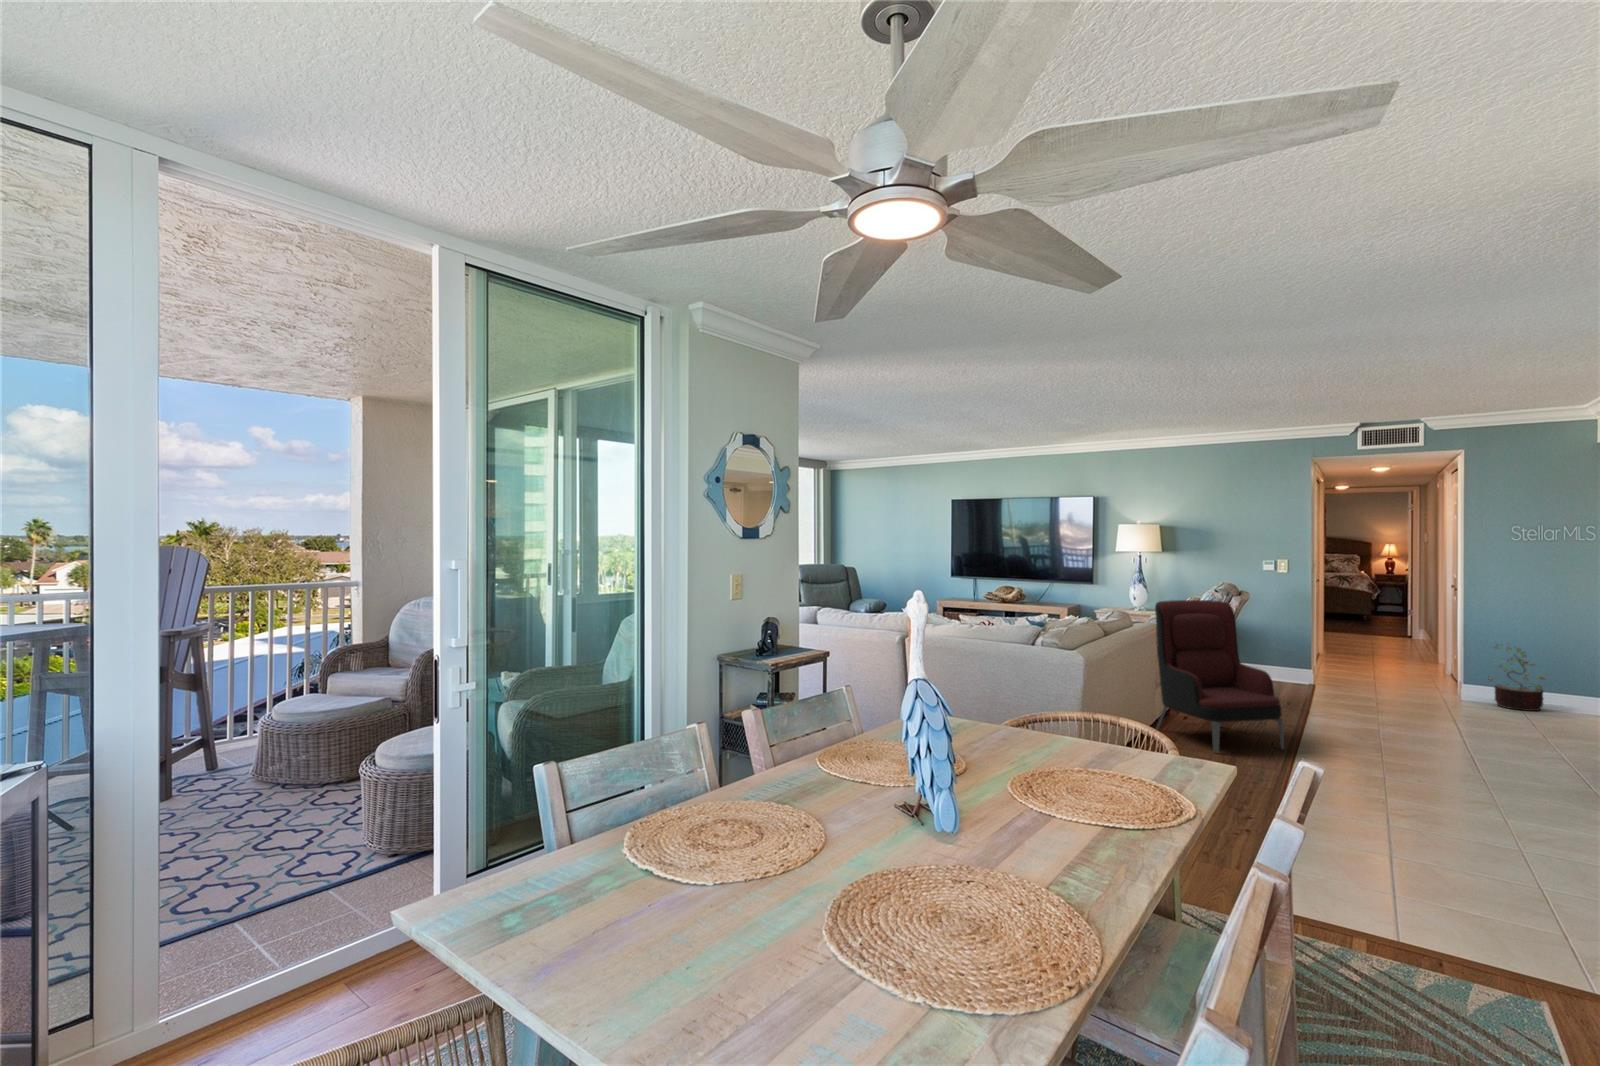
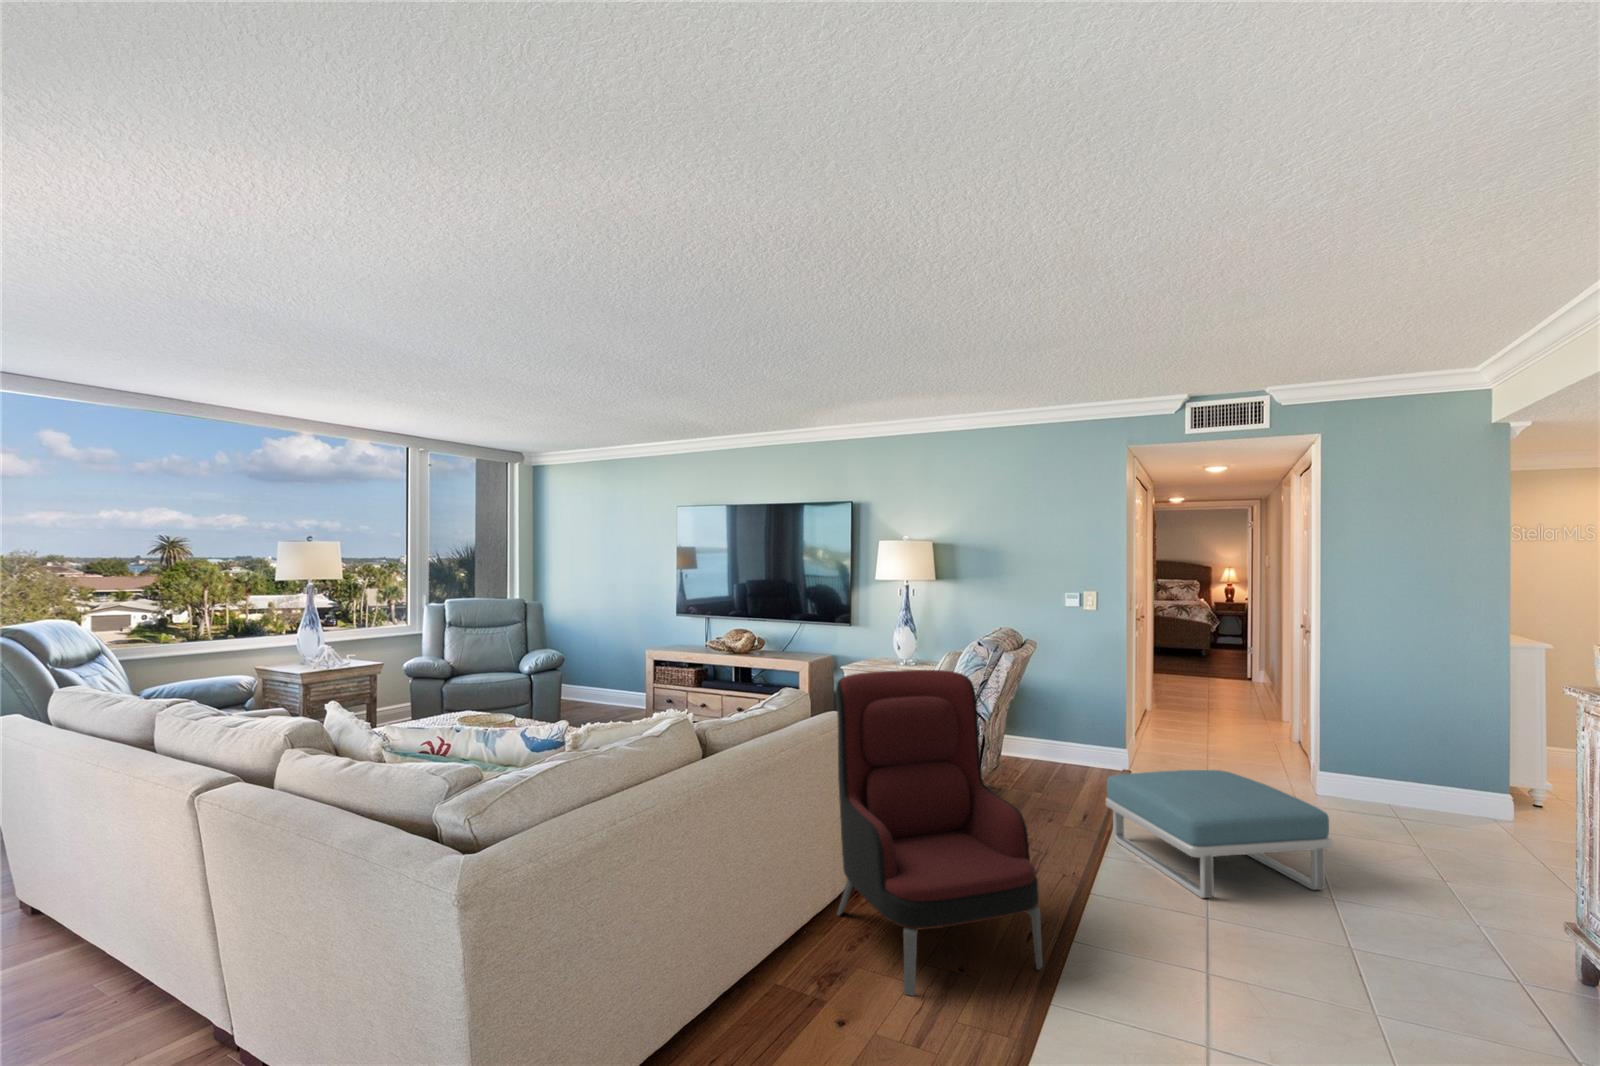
decorative plant: present [1488,644,1544,711] -> none [1353,715,1436,821]
footstool: none [1306,670,1460,733] -> present [1106,770,1332,898]

